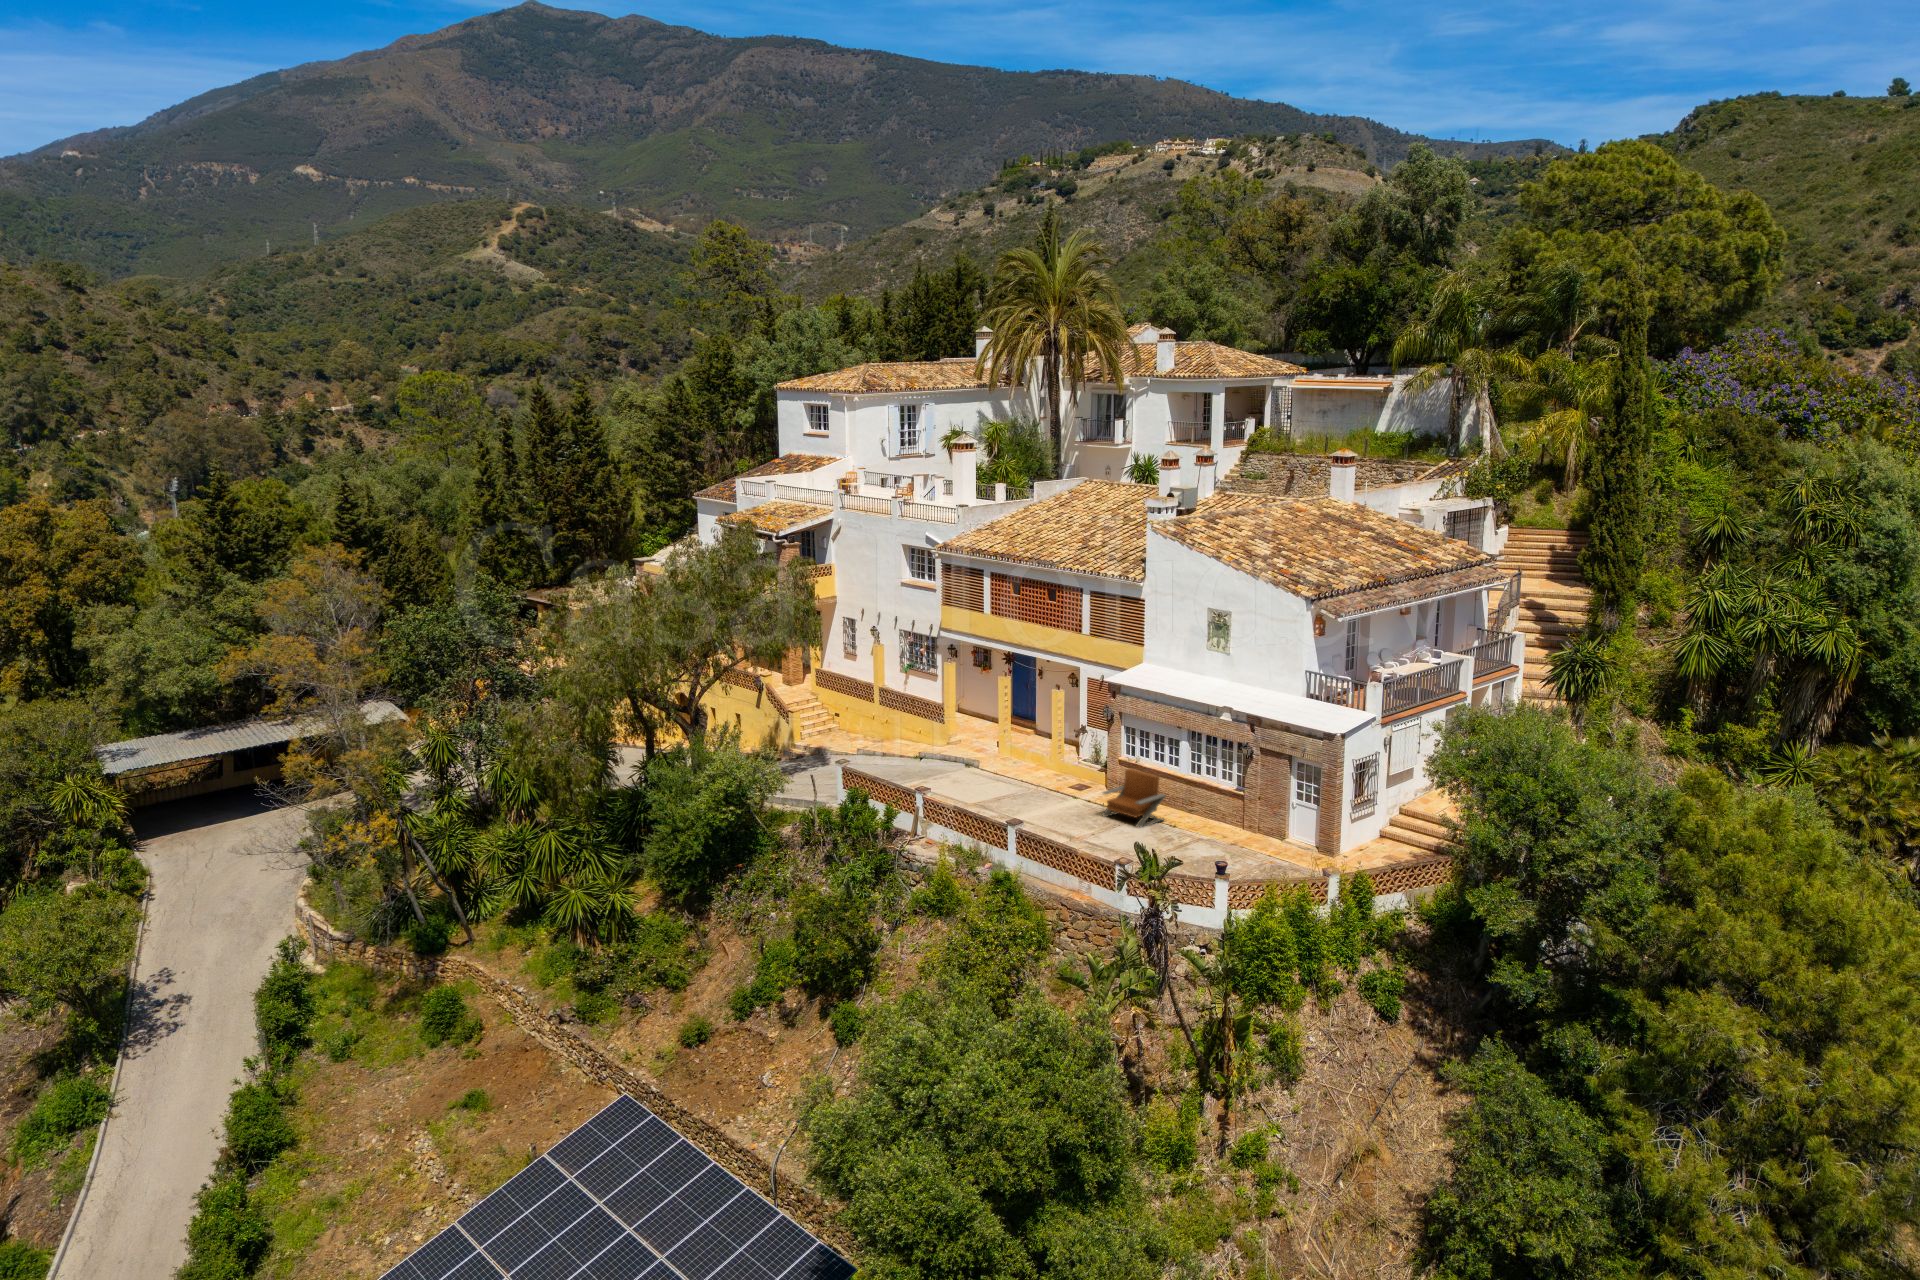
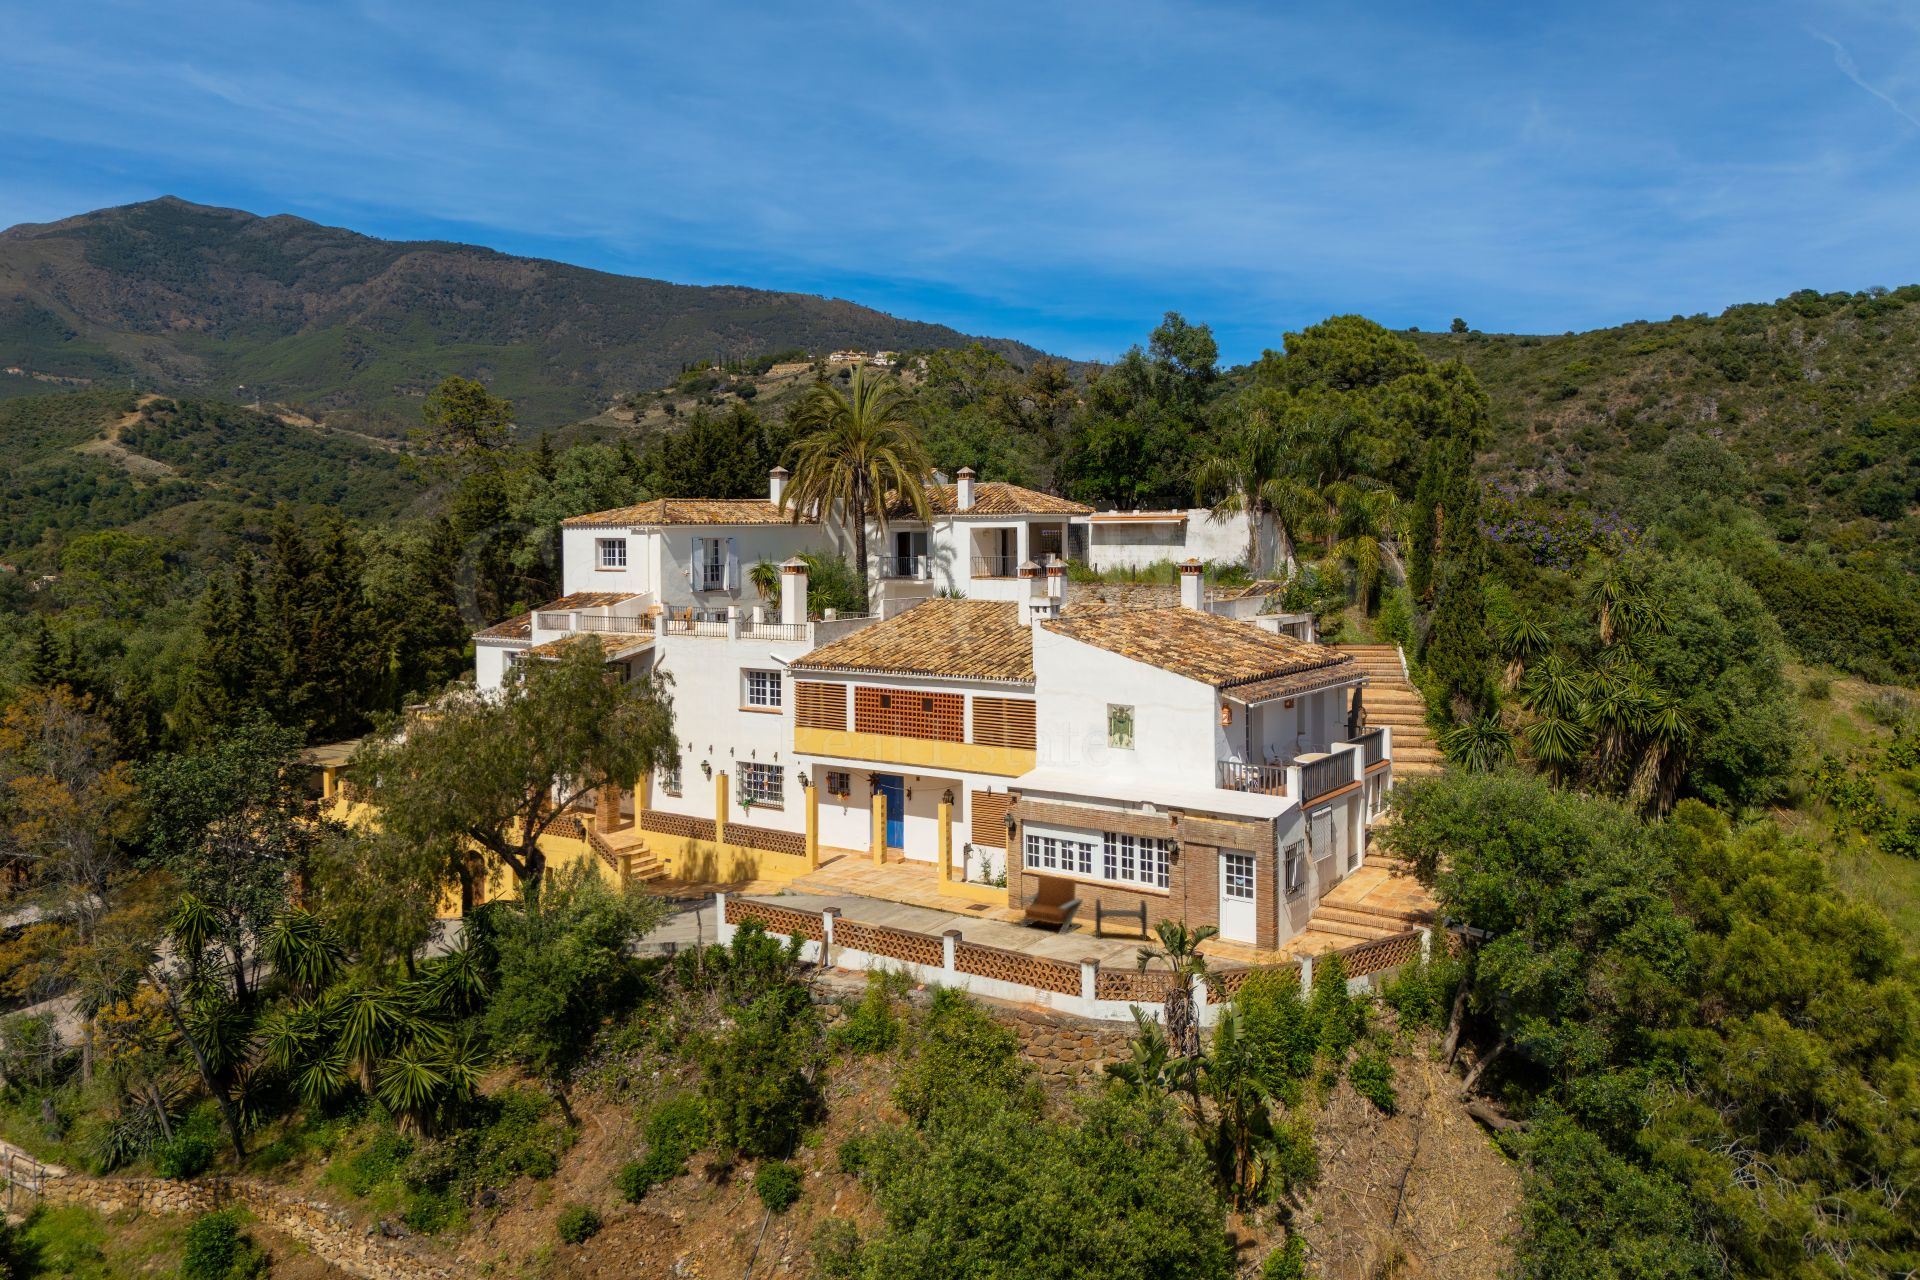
bench: none [1169,797,1222,842] -> present [1096,899,1147,941]

